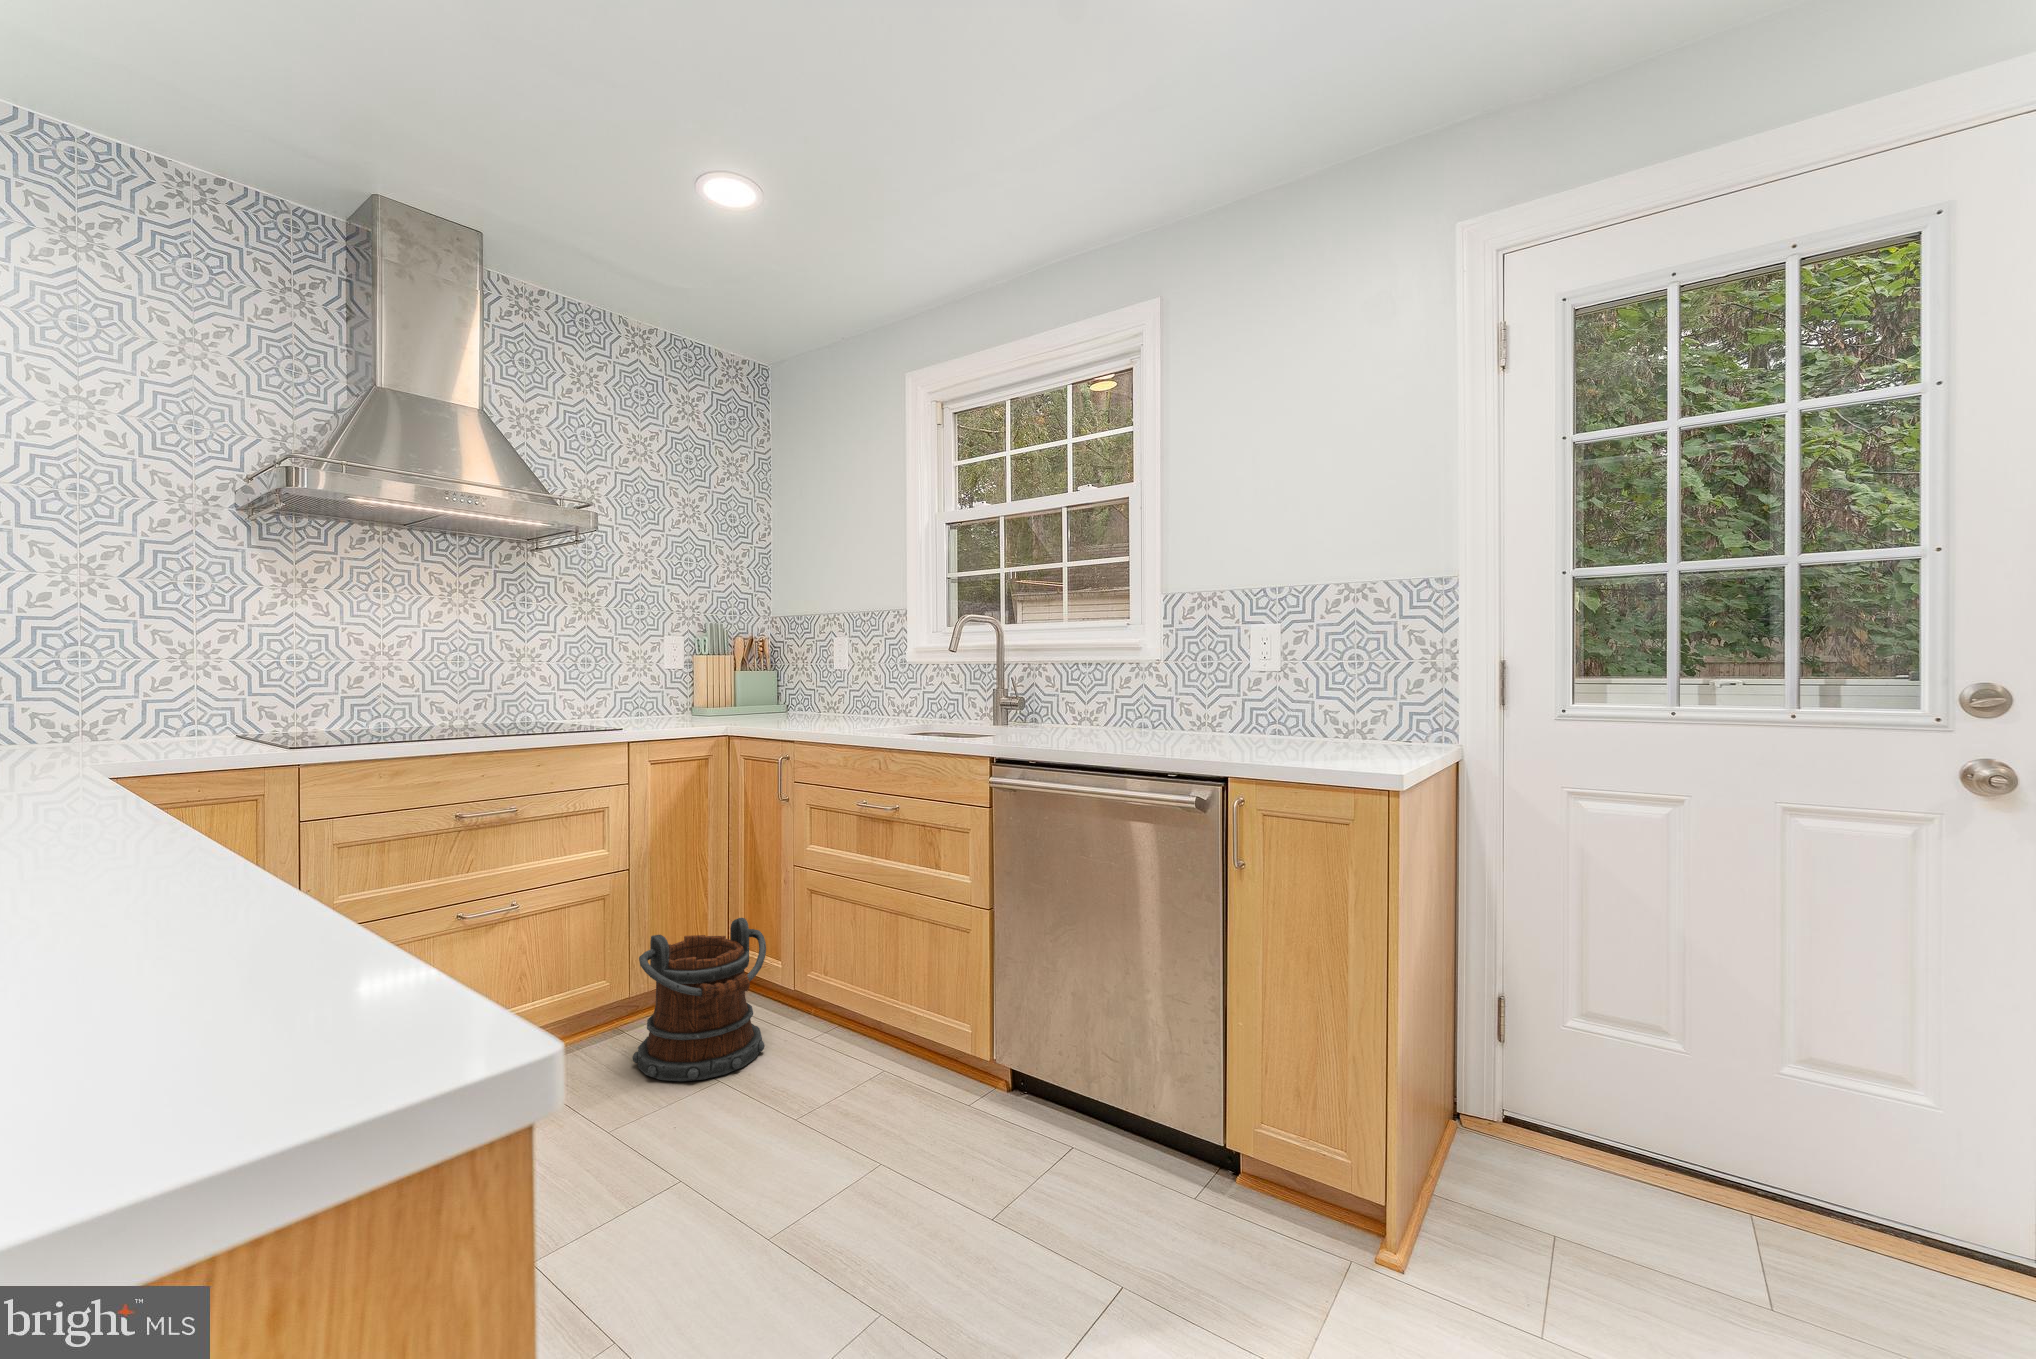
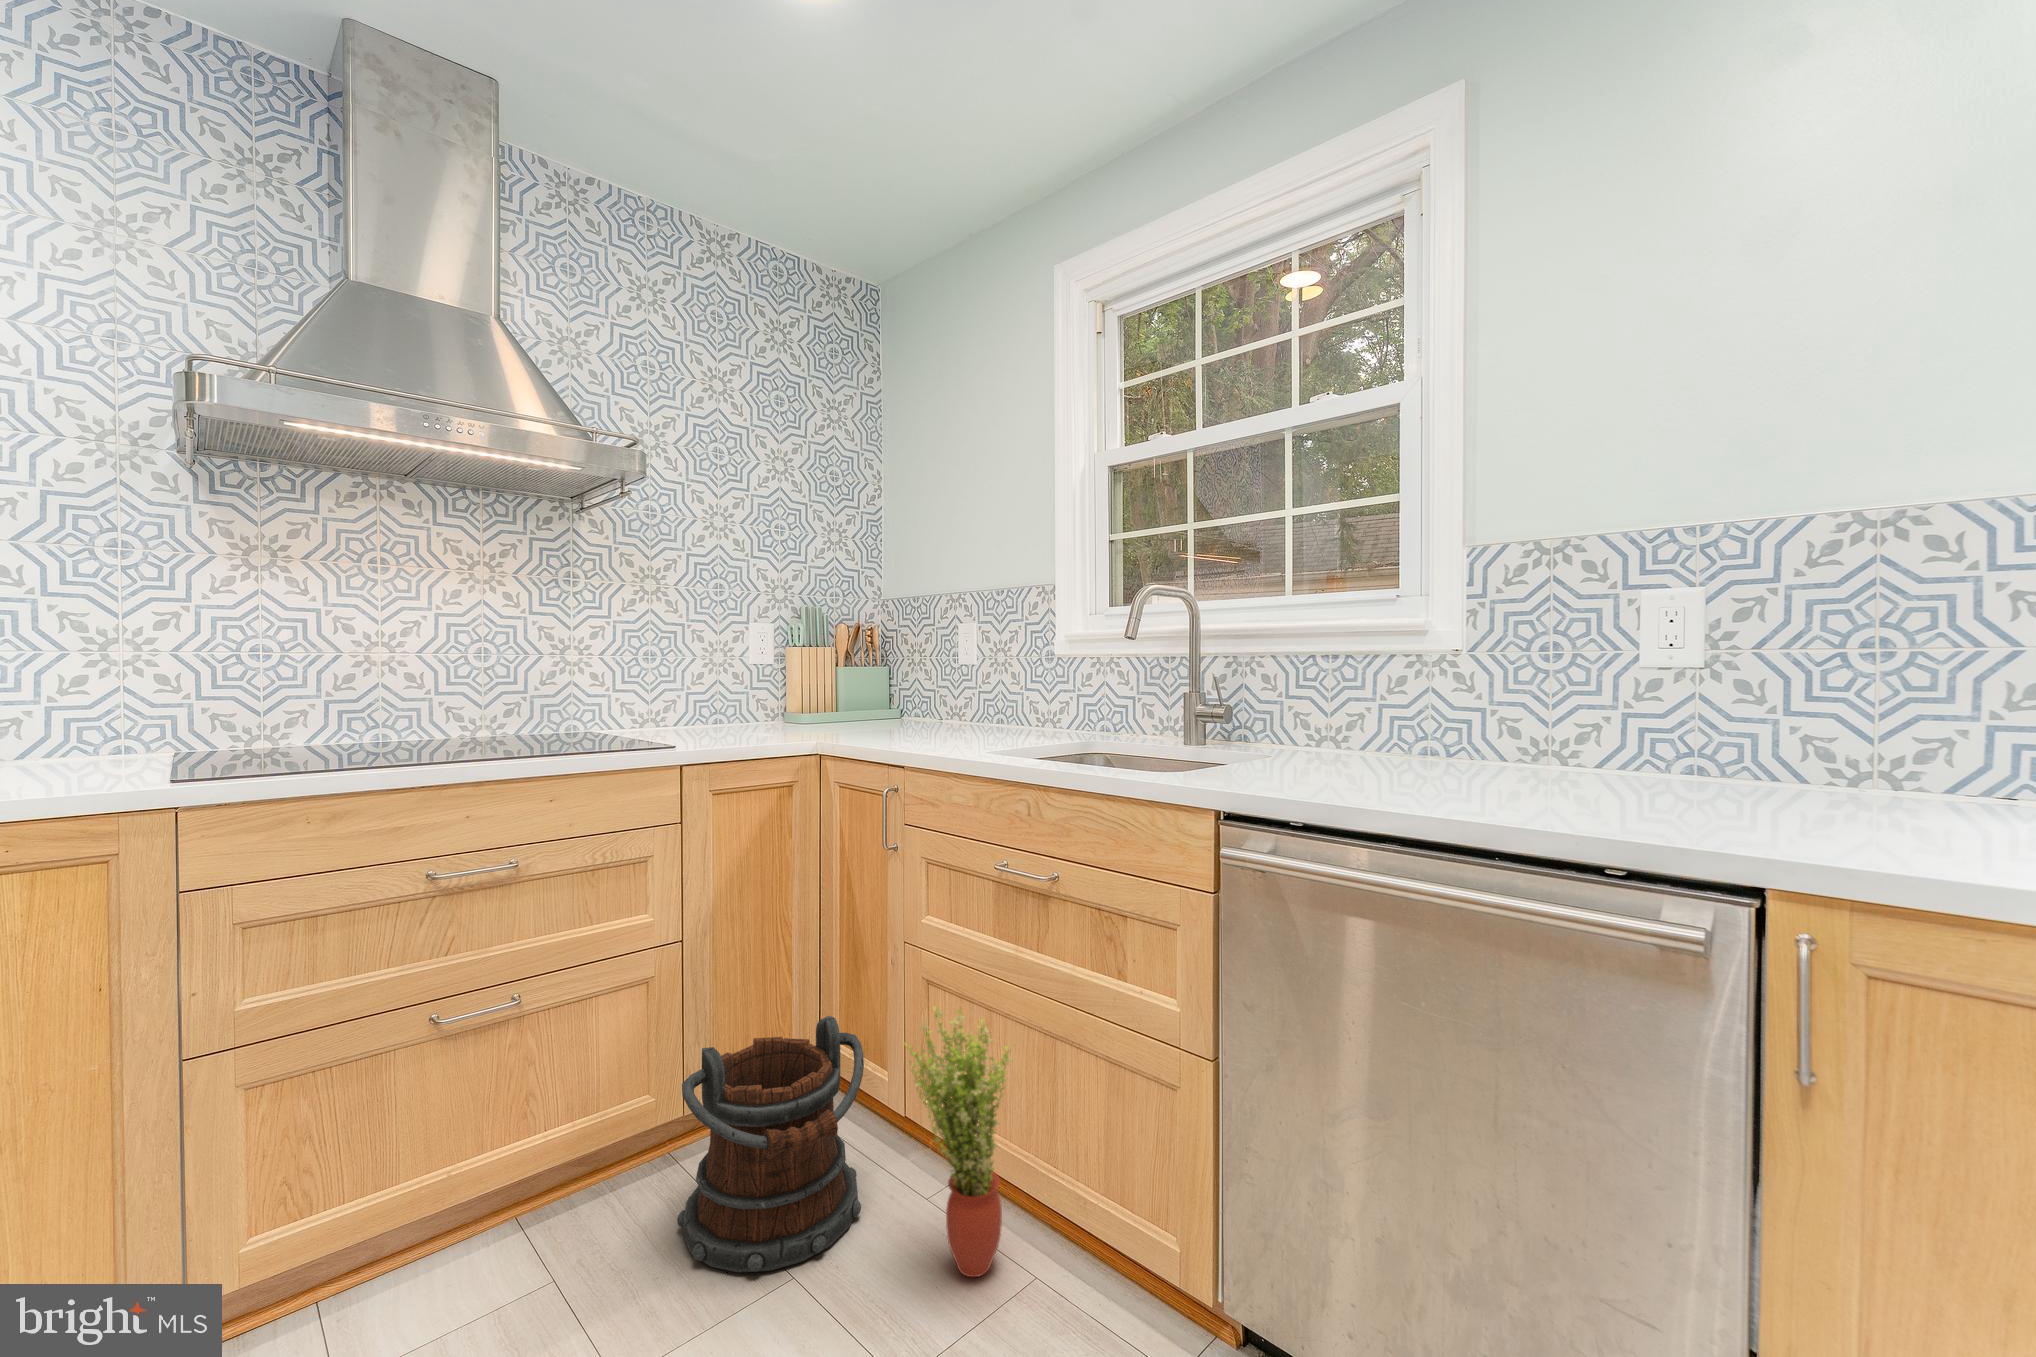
potted plant: none [796,897,870,1075] -> present [908,1007,1012,1277]

